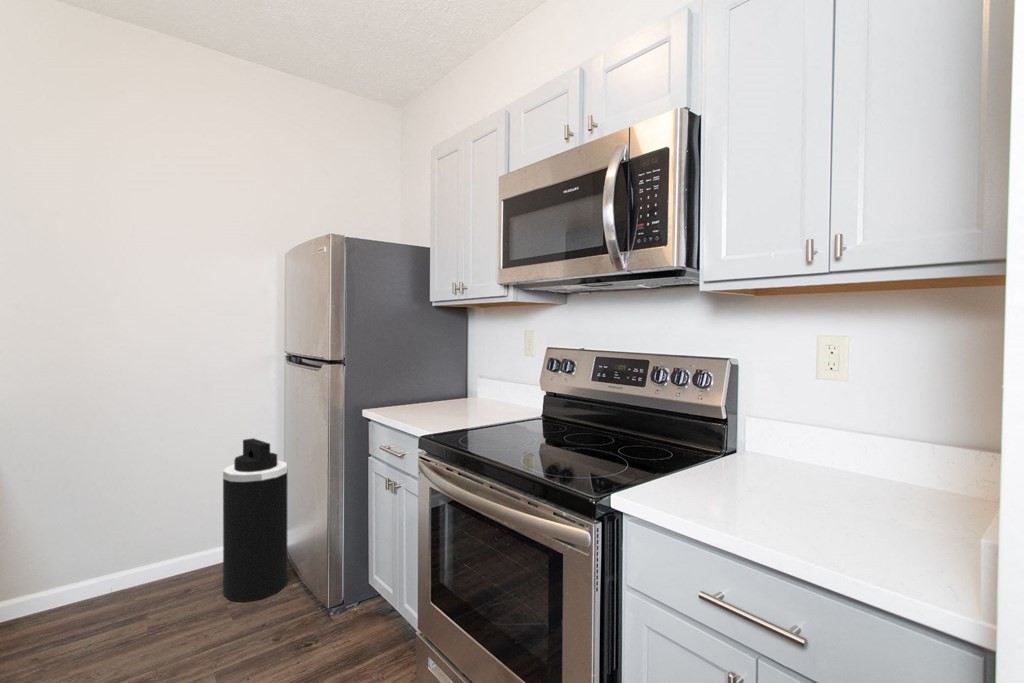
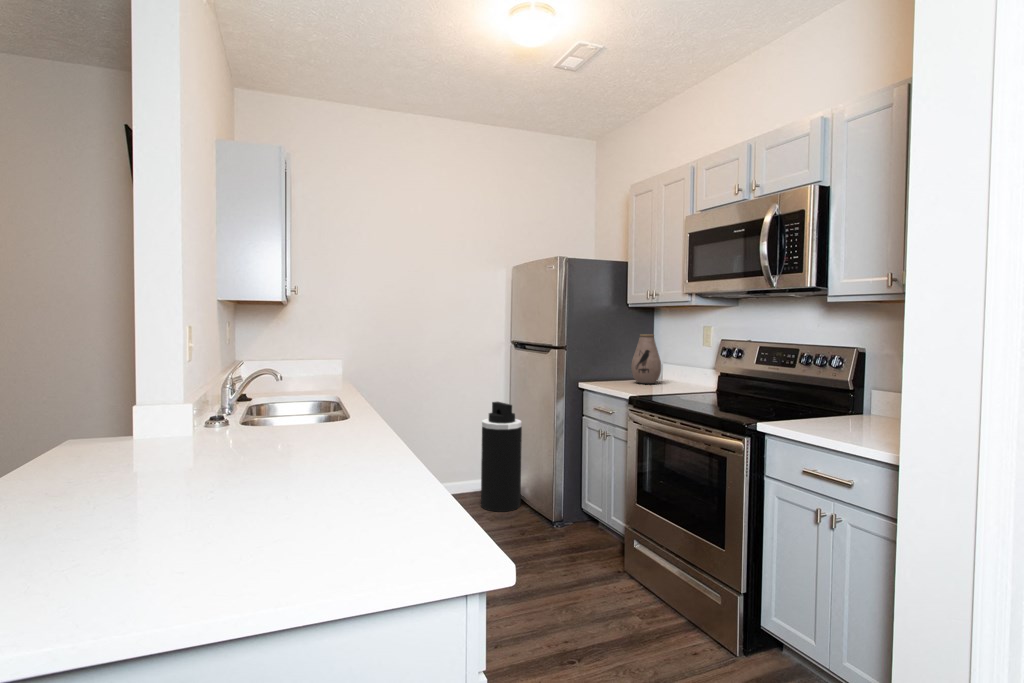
vase: none [435,341,474,408] -> present [631,334,661,384]

